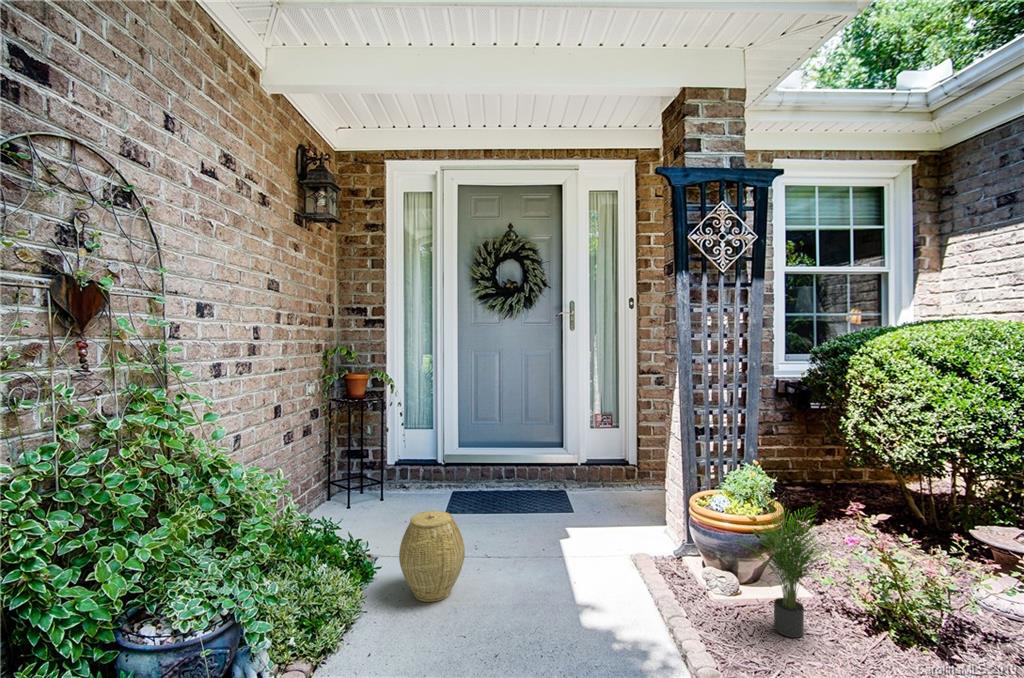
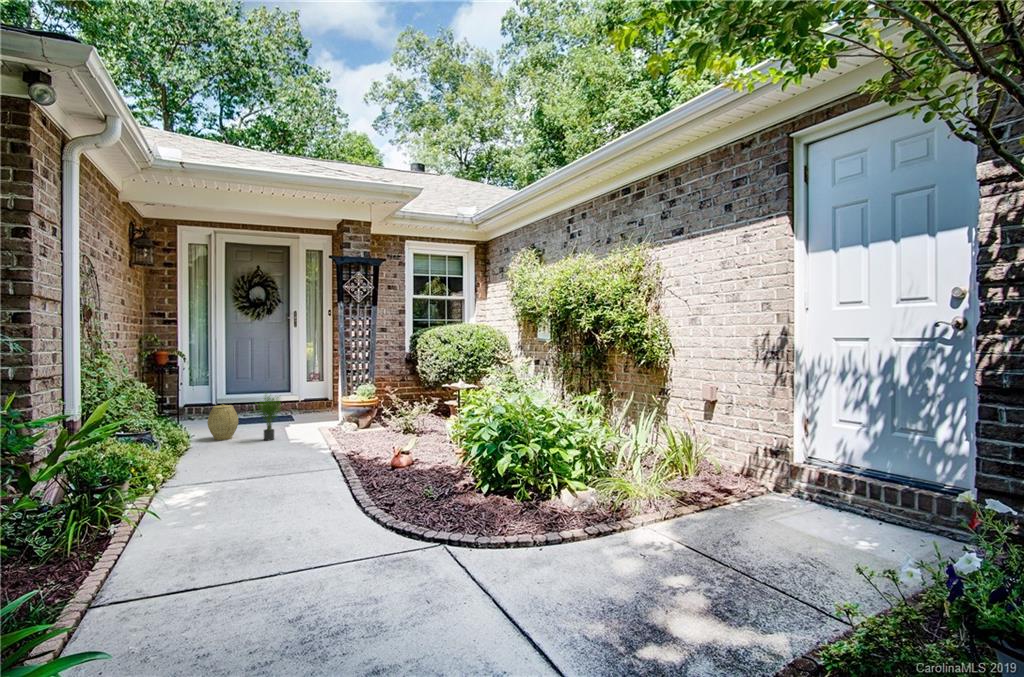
potted plant: present [742,505,828,638] -> present [258,396,280,440]

